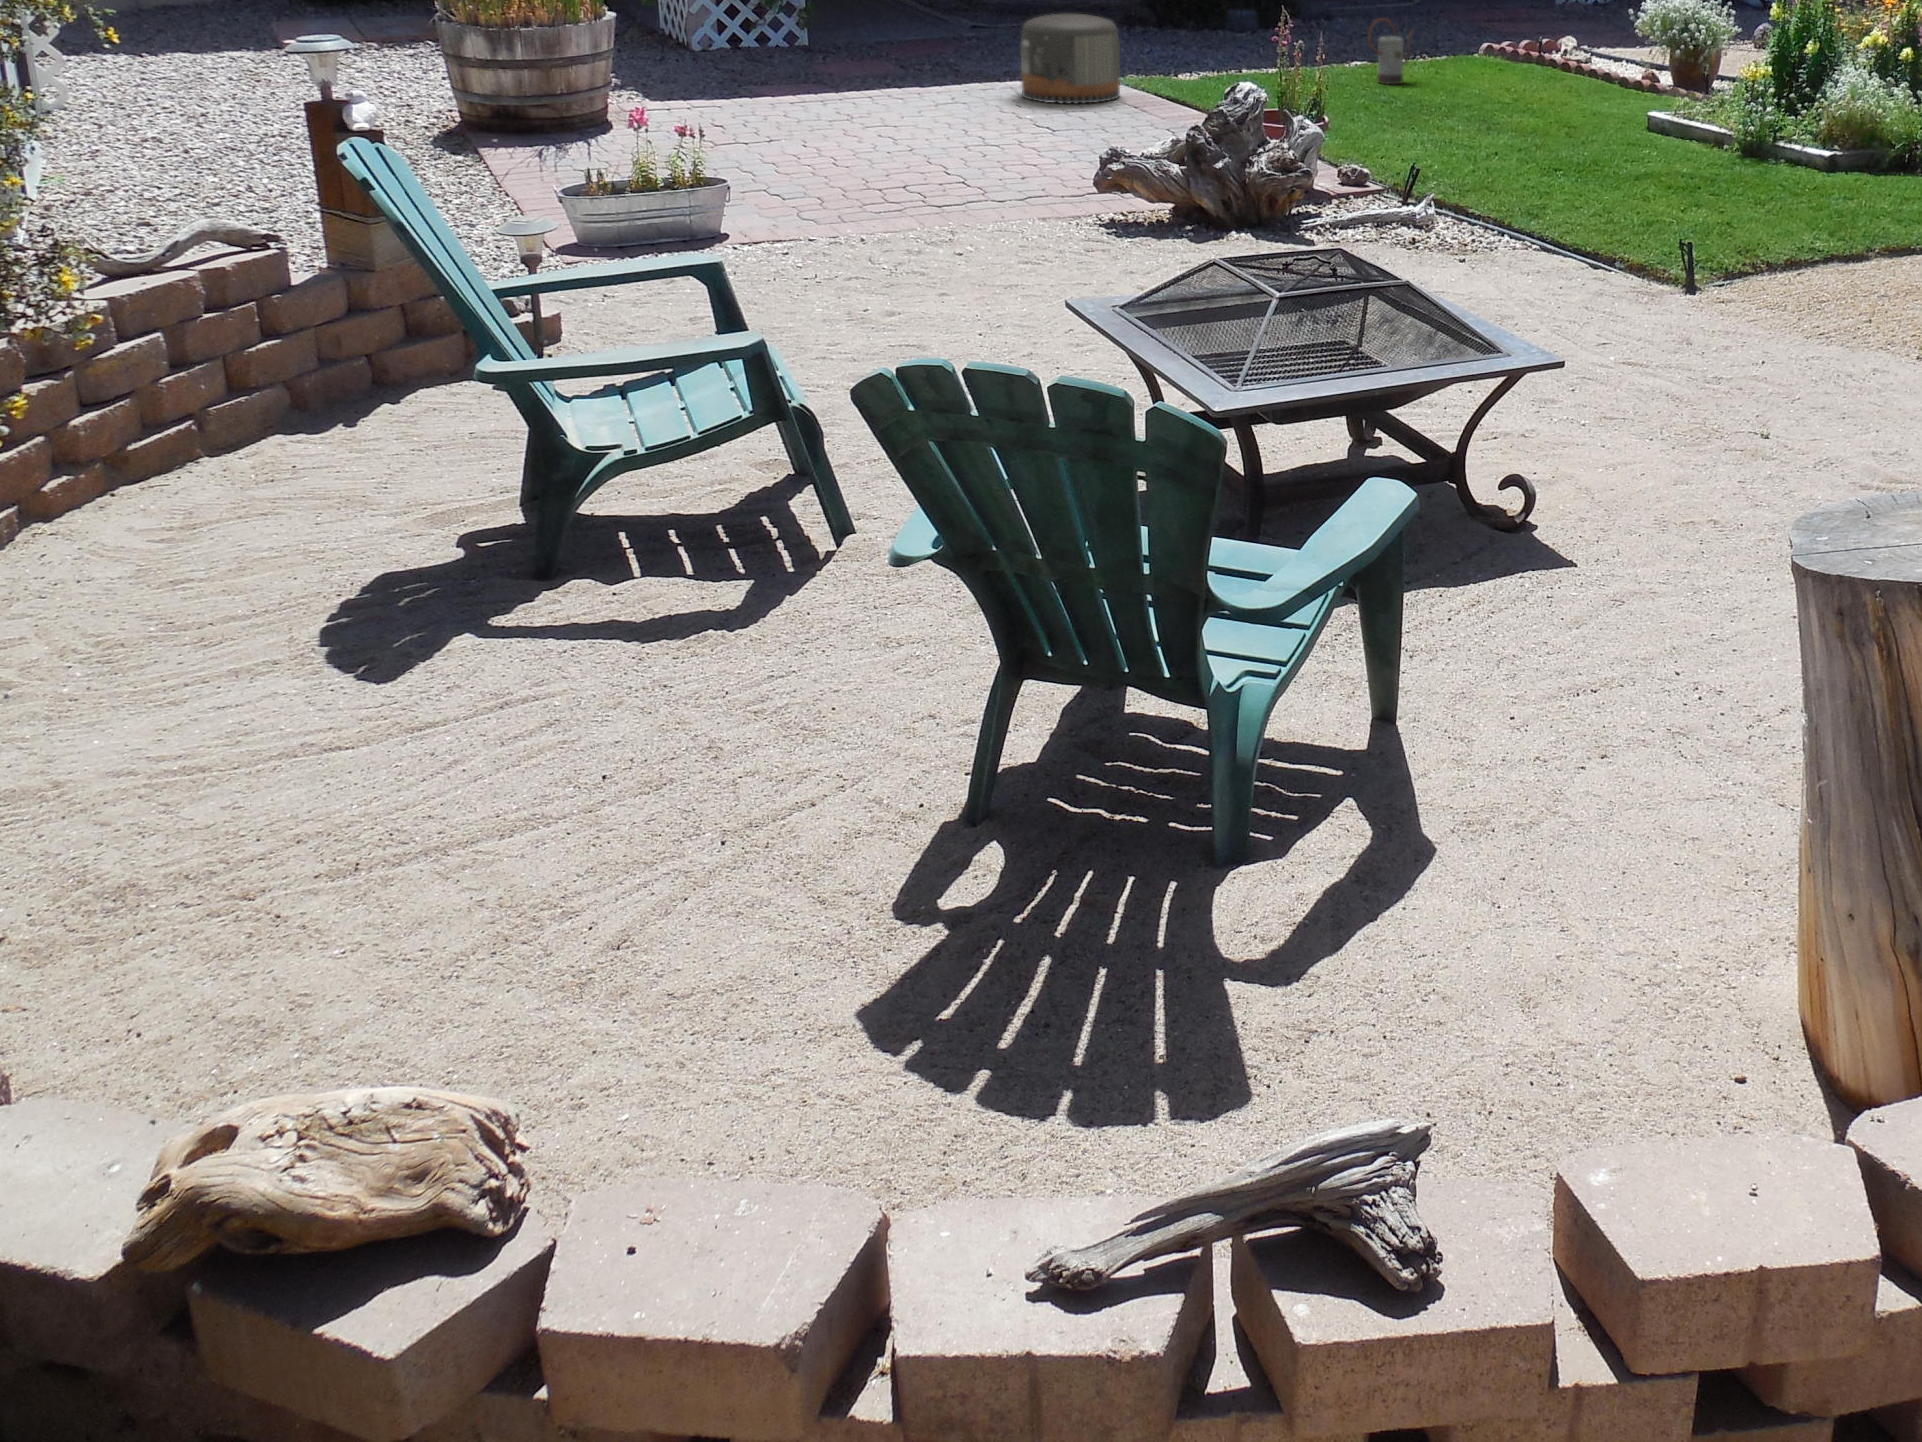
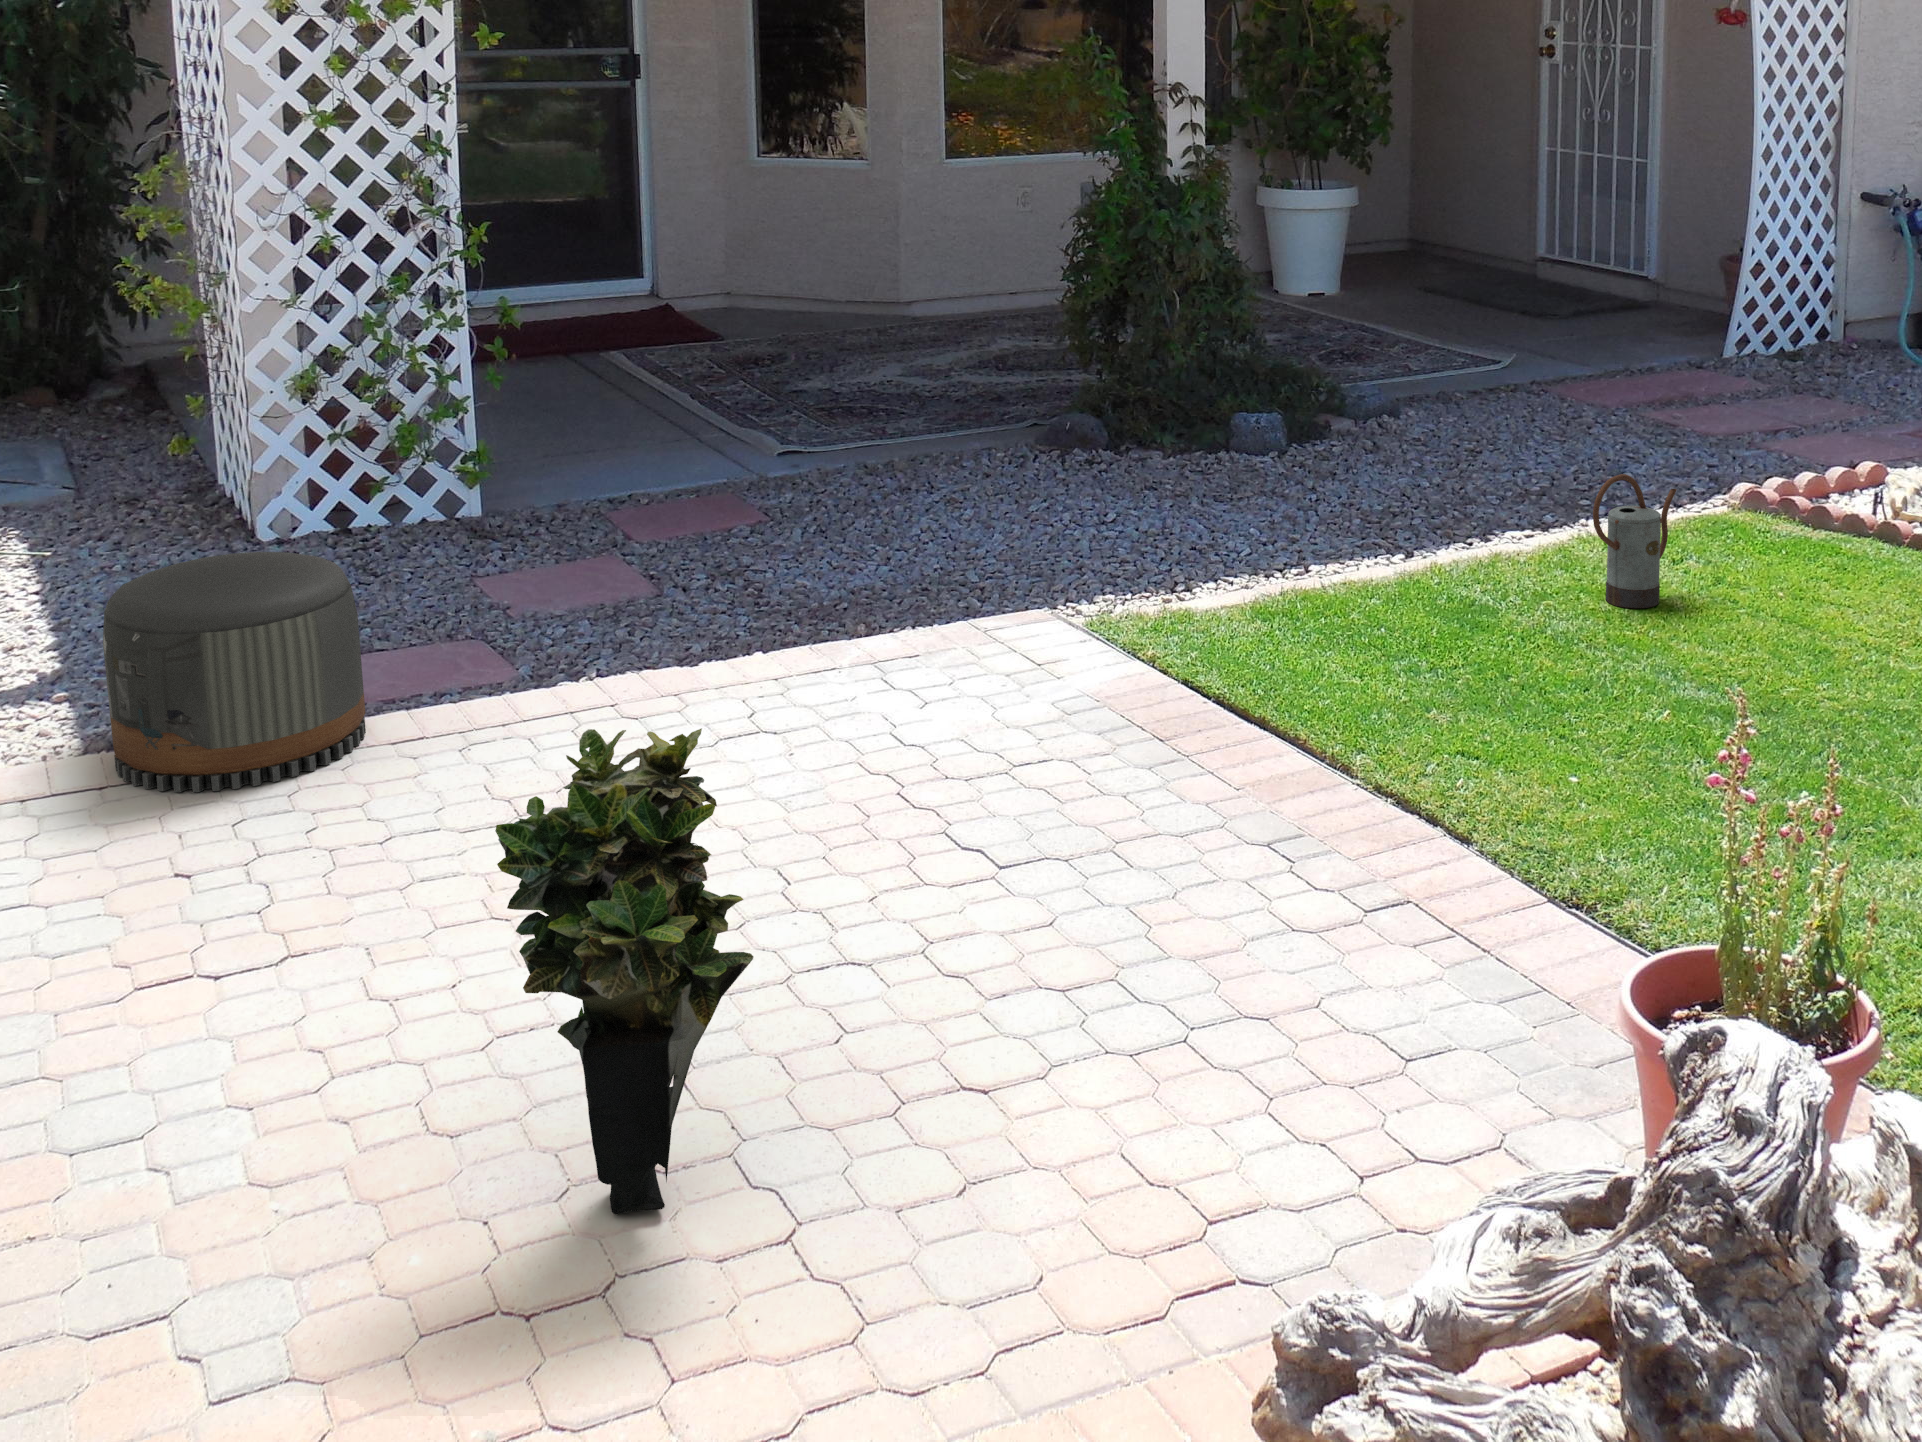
pouf: present [1021,14,1120,104] -> present [103,552,366,792]
potted plant: none [907,26,989,173] -> present [495,728,753,1215]

